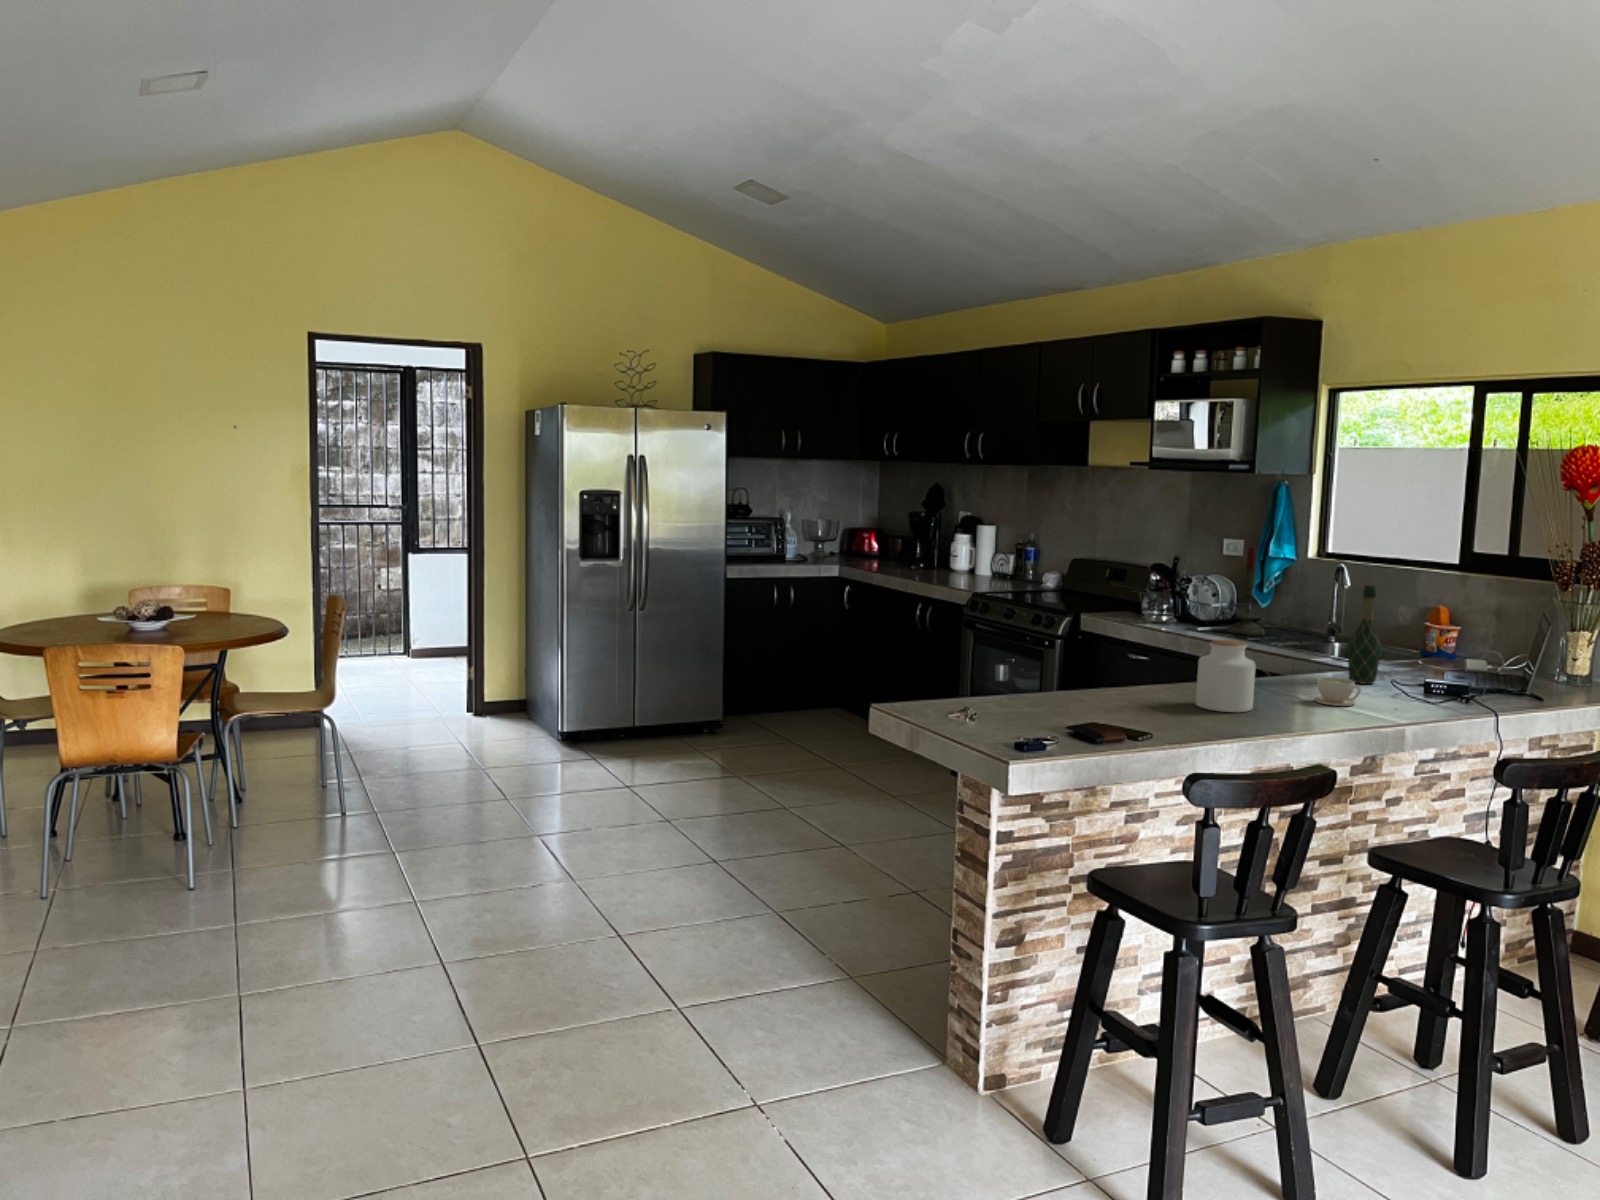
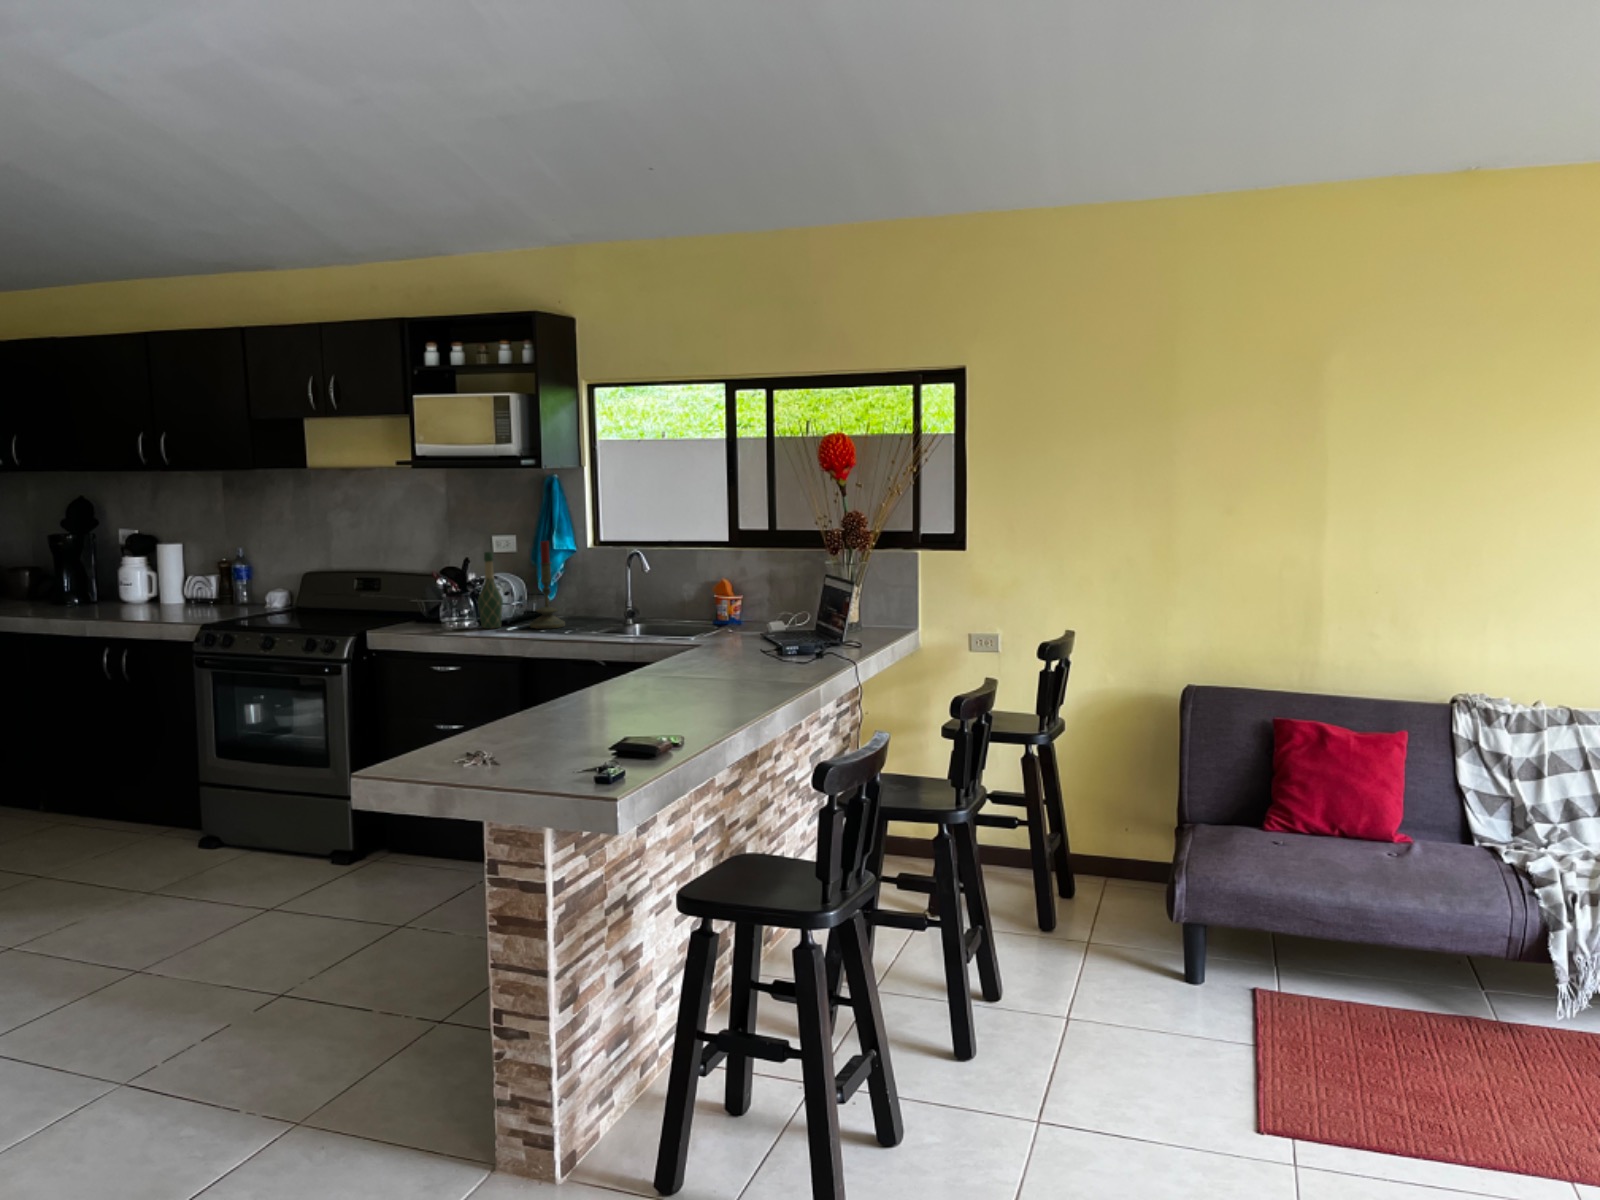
wine bottle: present [1348,585,1382,684] -> present [478,552,503,628]
jar: present [1196,640,1256,712] -> none [637,631,692,703]
coffee cup: present [1314,677,1361,706] -> none [717,652,757,679]

